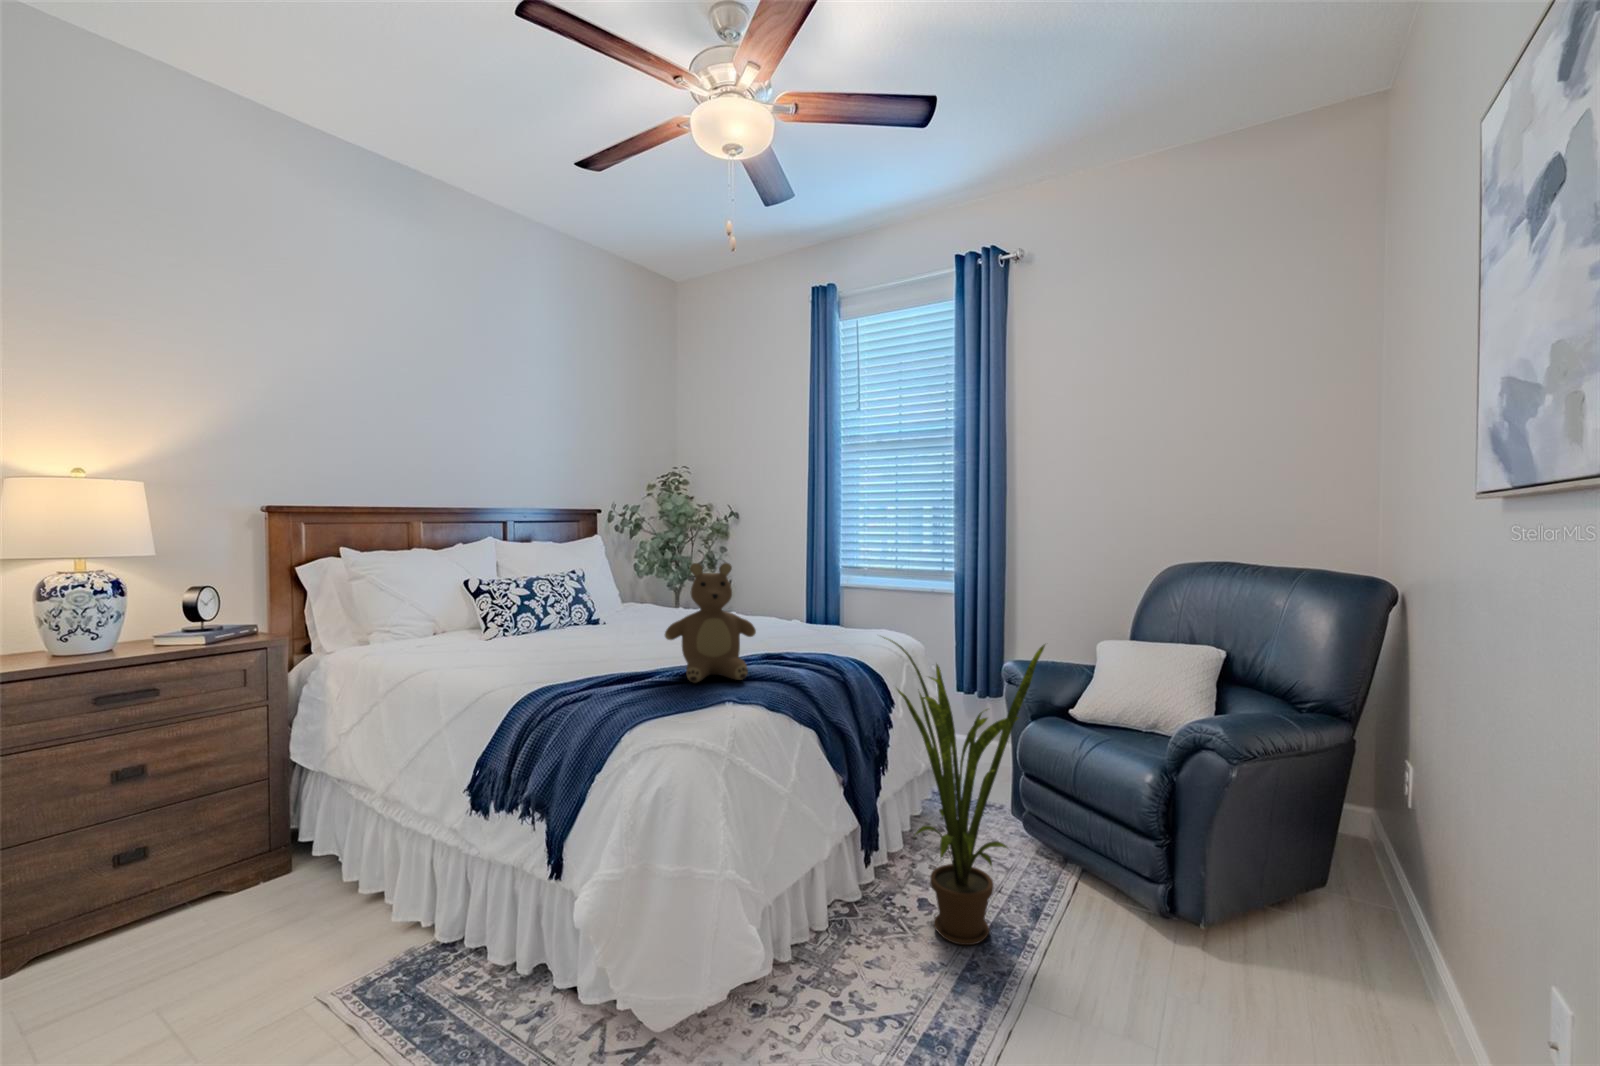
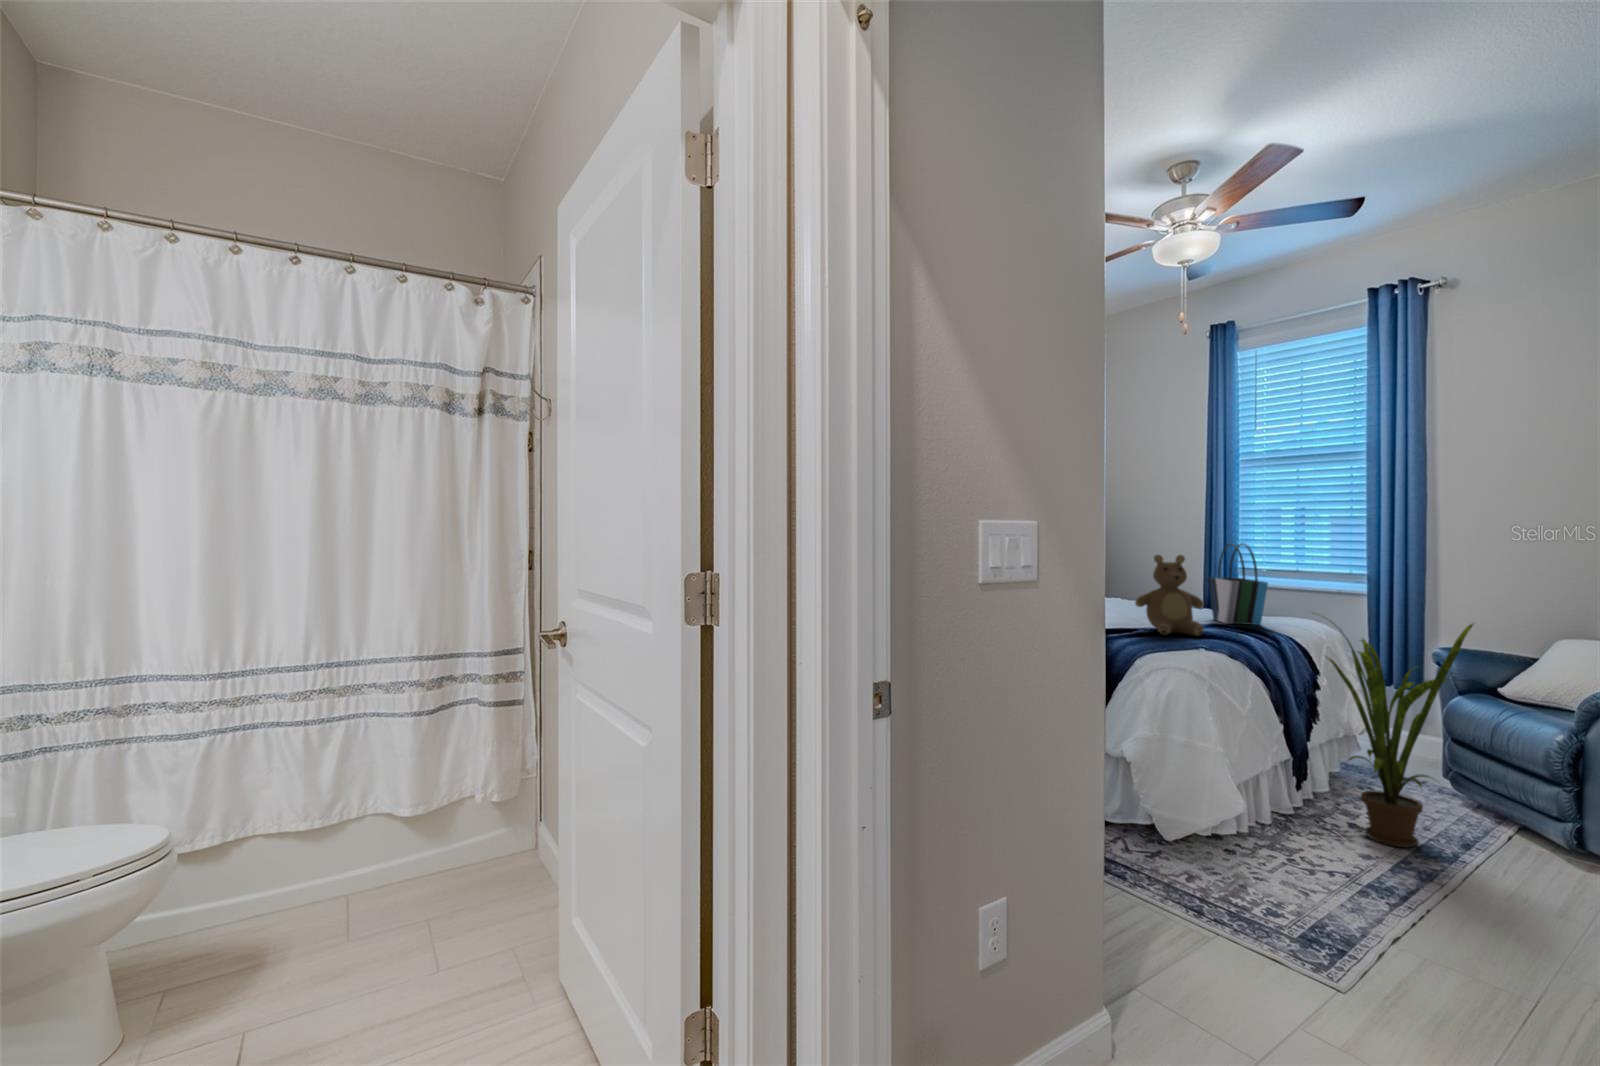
tote bag: none [787,542,843,646] -> present [1208,543,1268,625]

